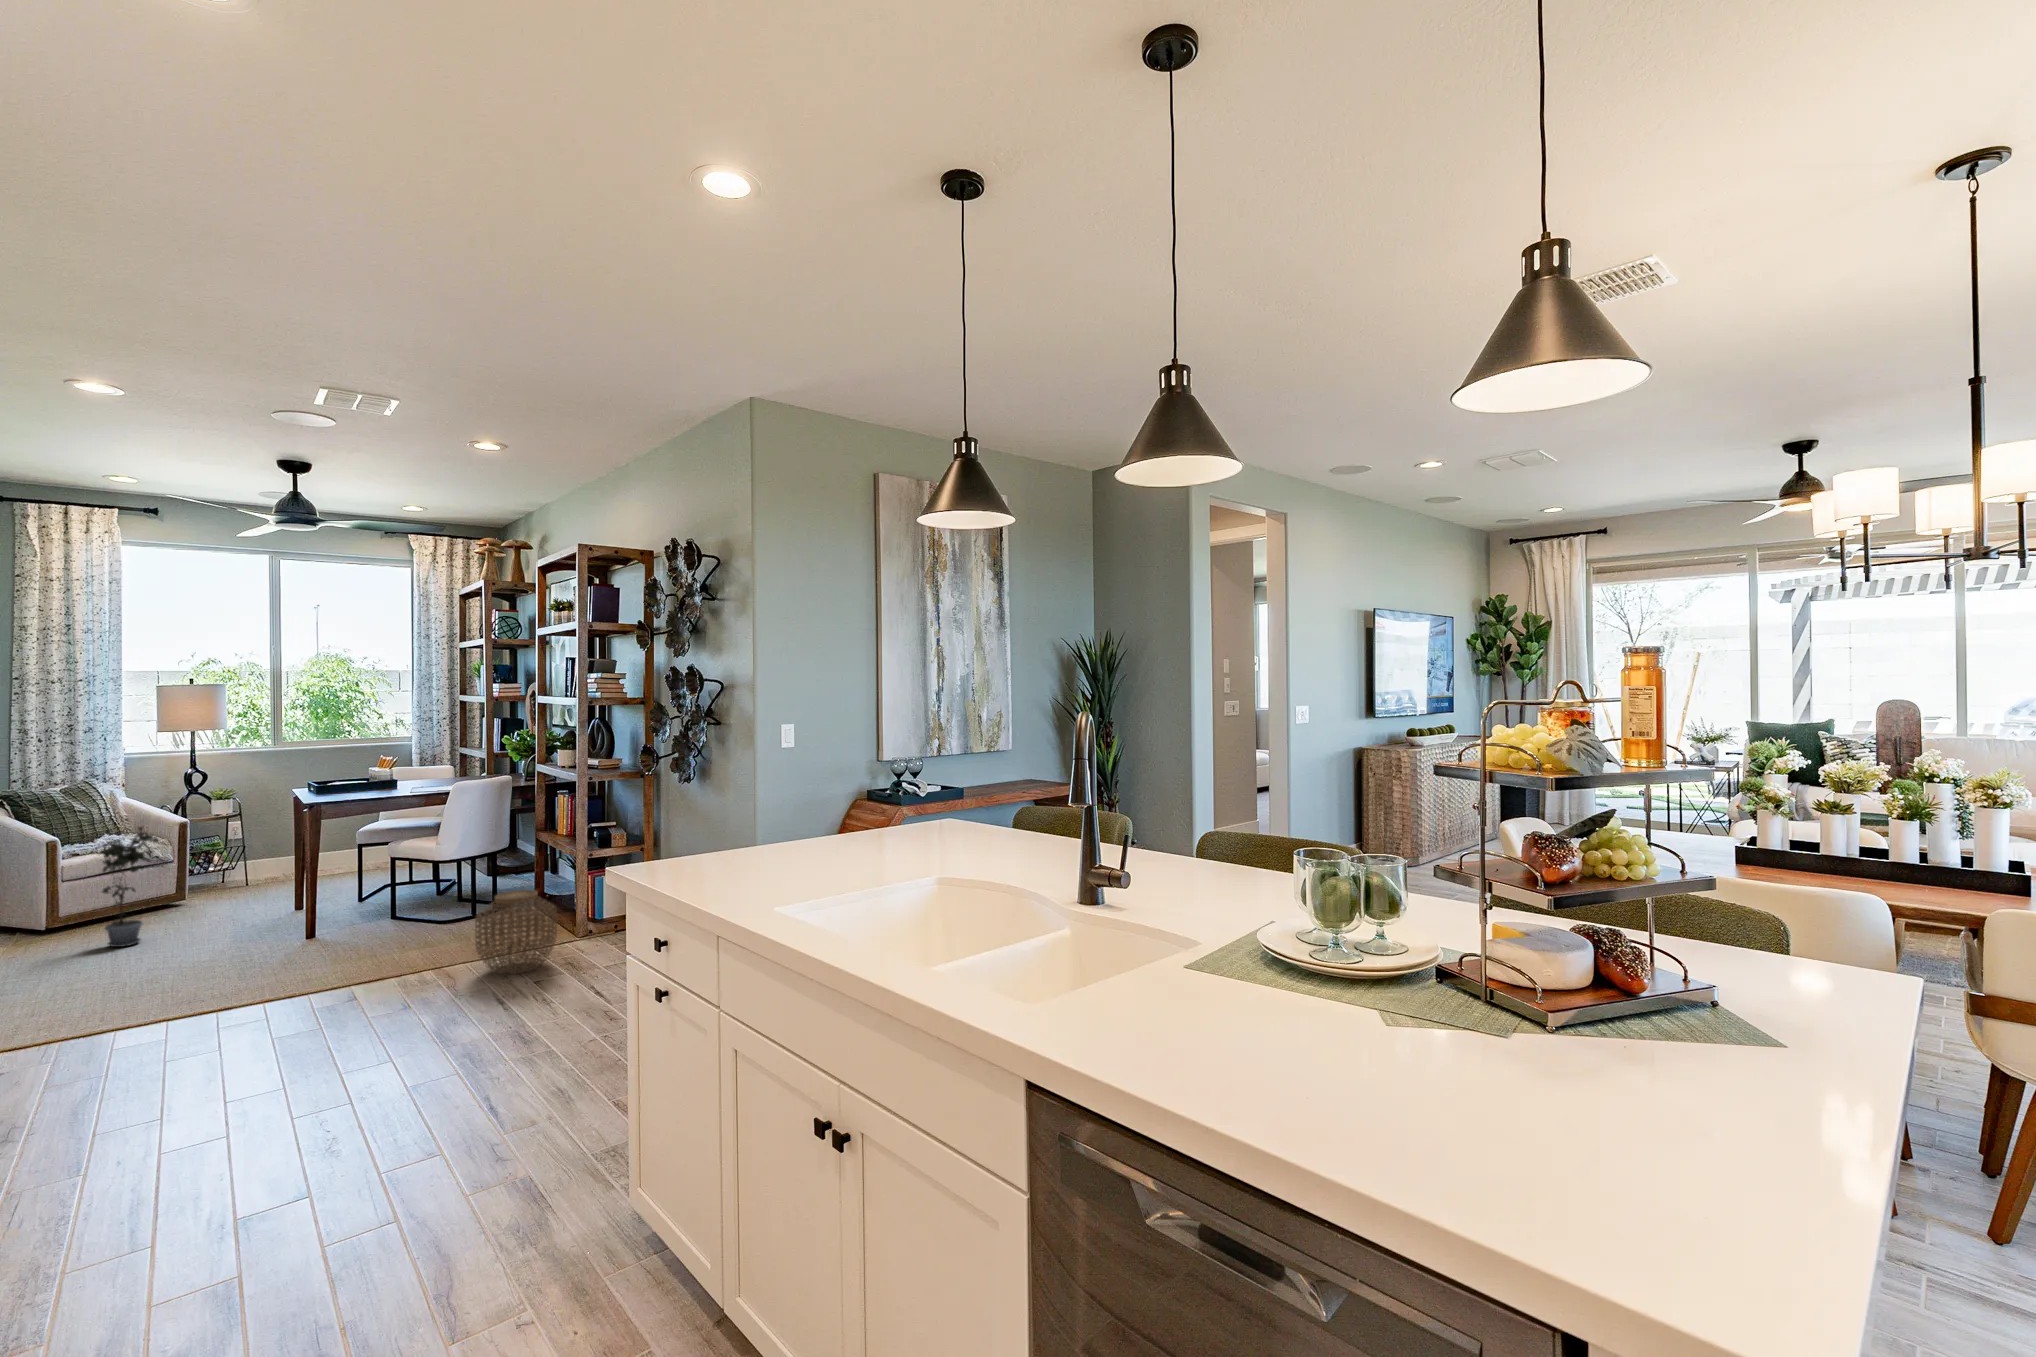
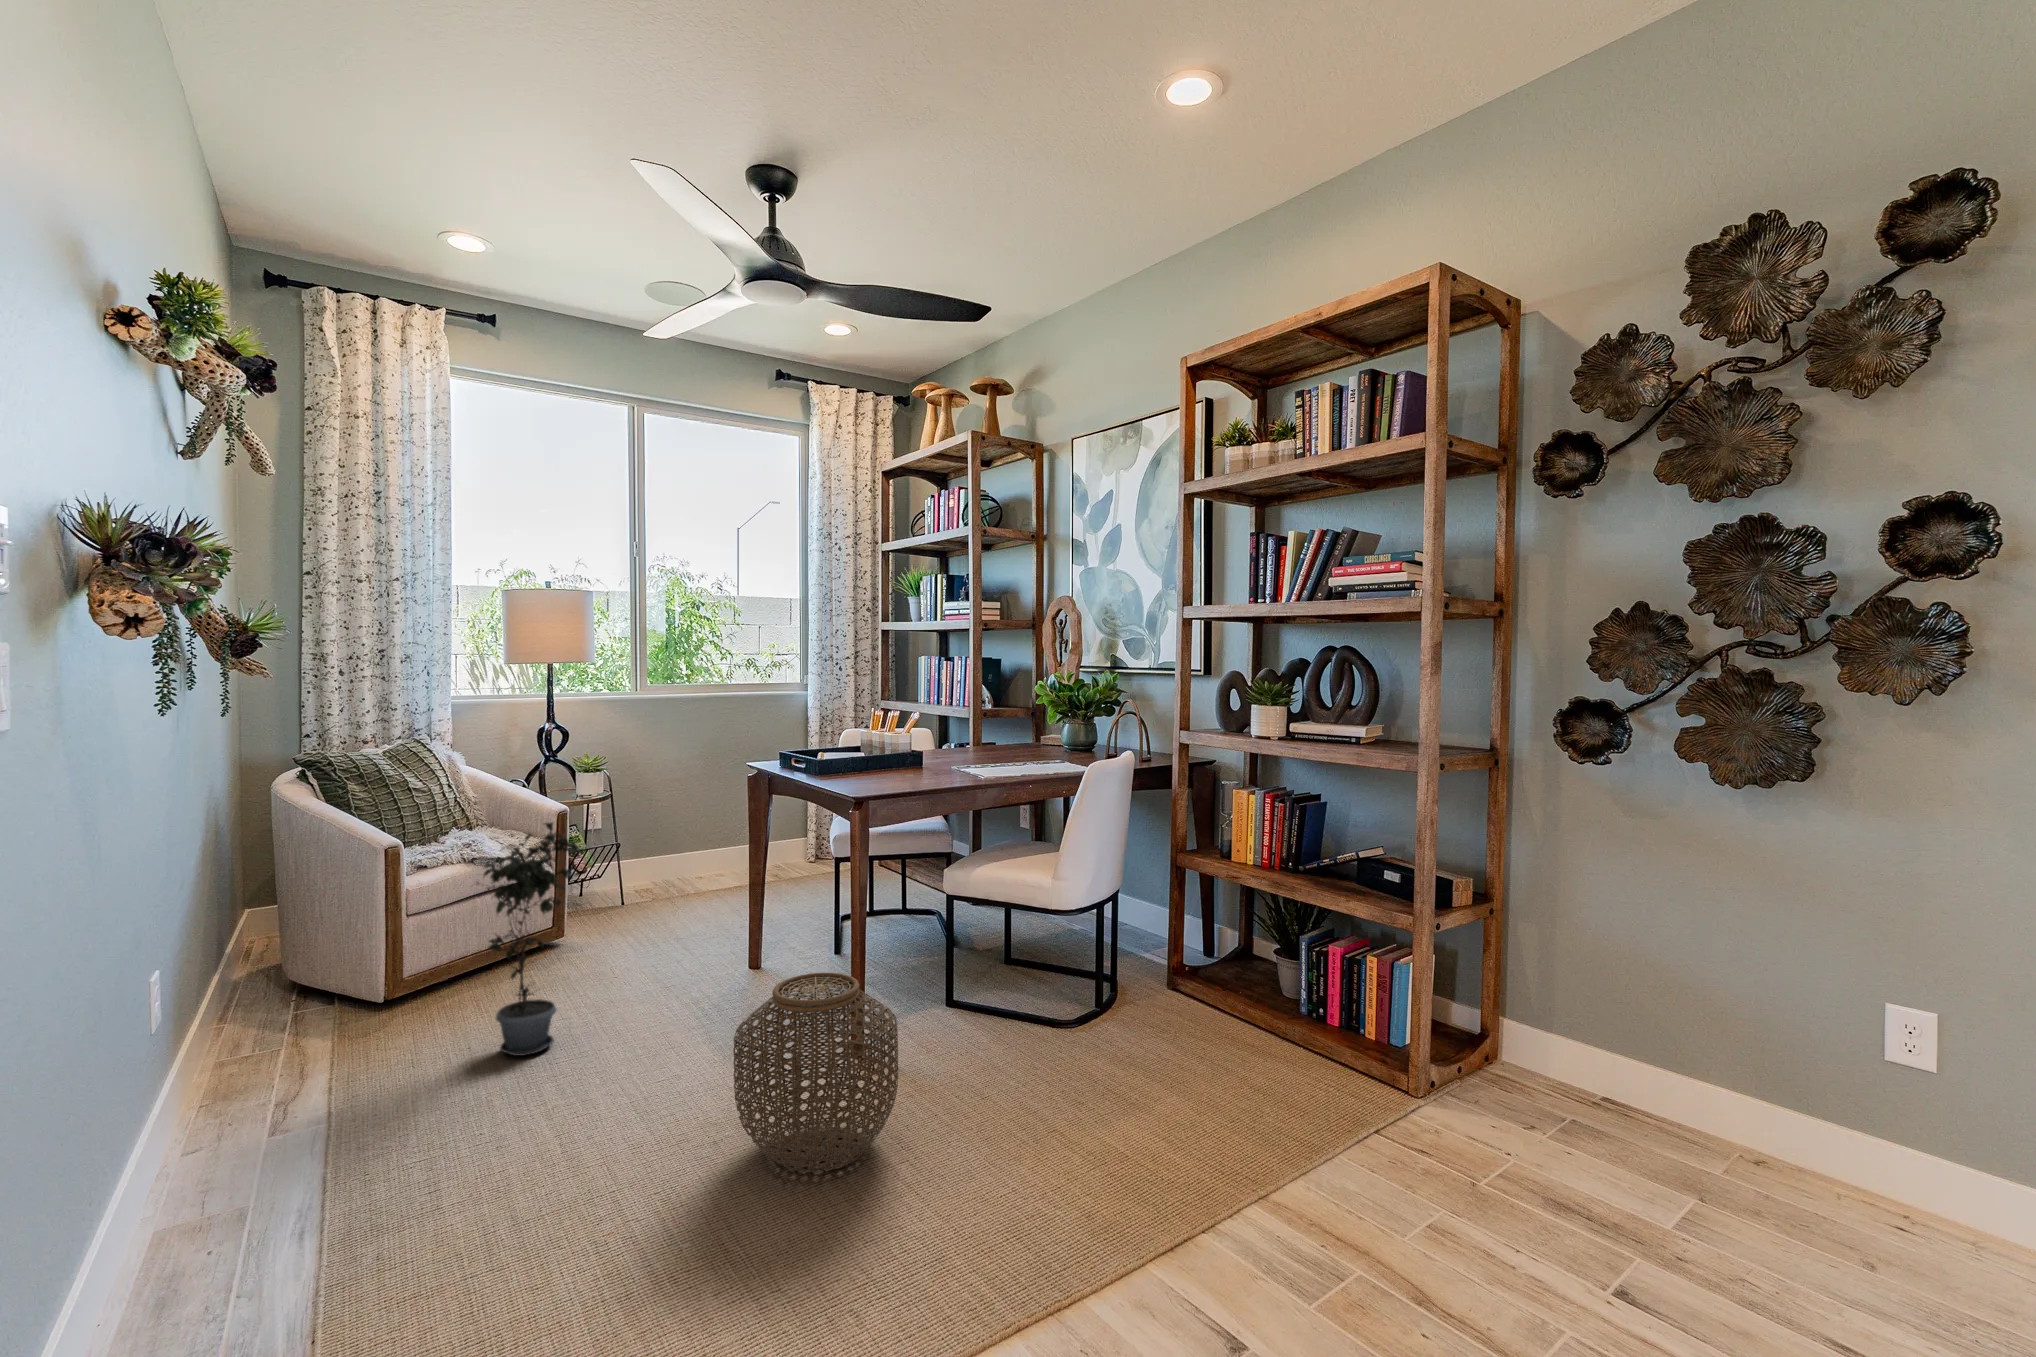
woven basket: present [475,890,557,974] -> present [733,973,898,1172]

